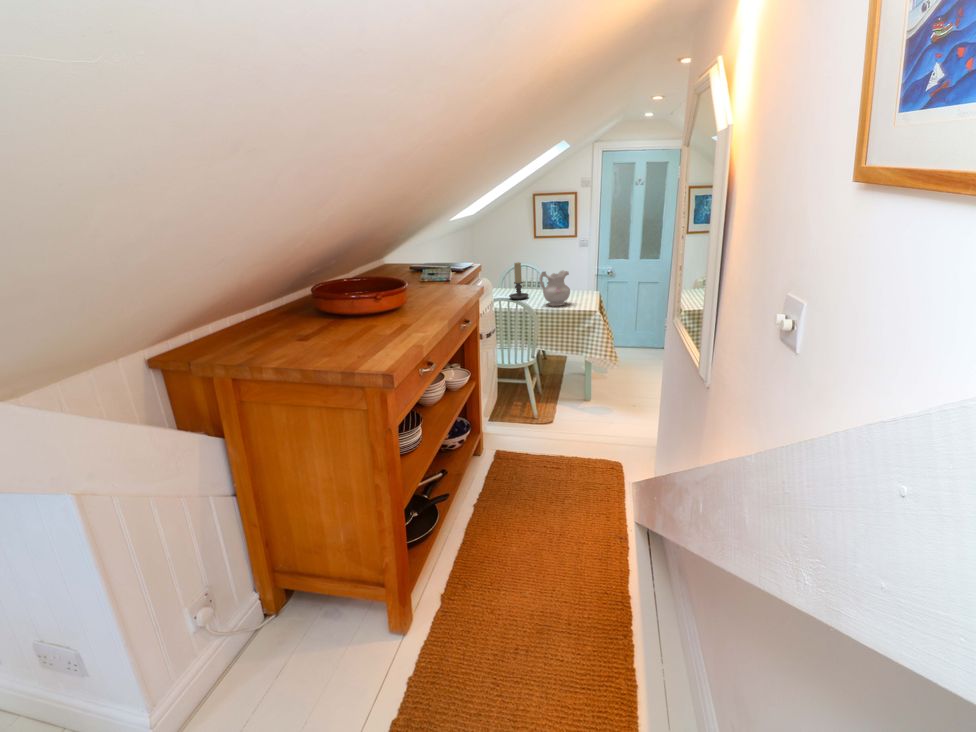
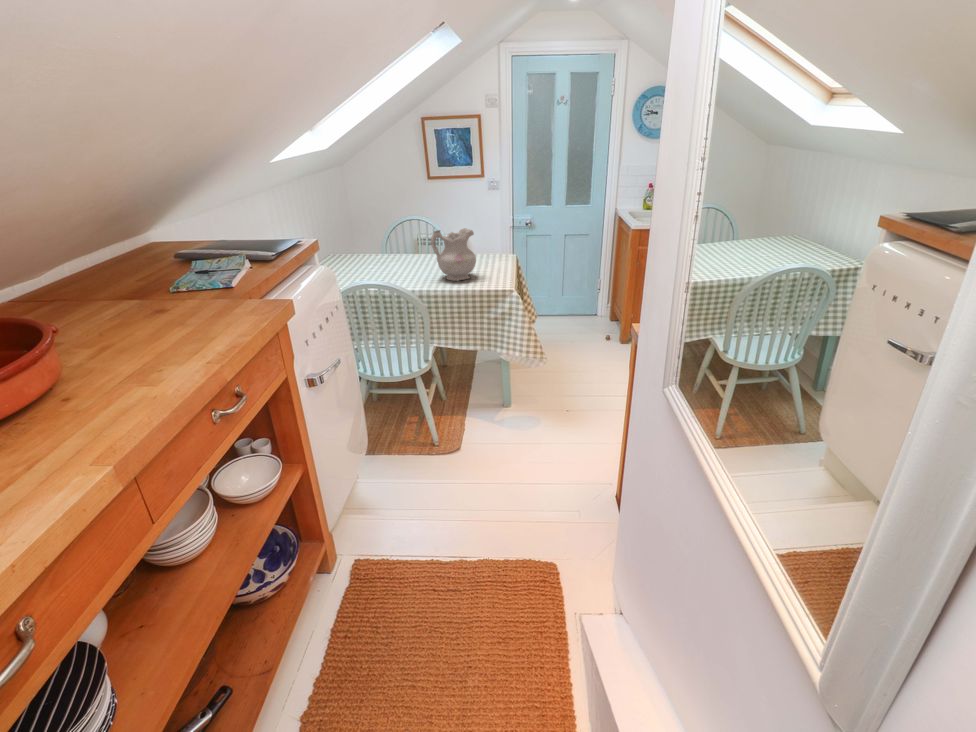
candle holder: present [509,262,529,299] -> none [391,214,418,268]

